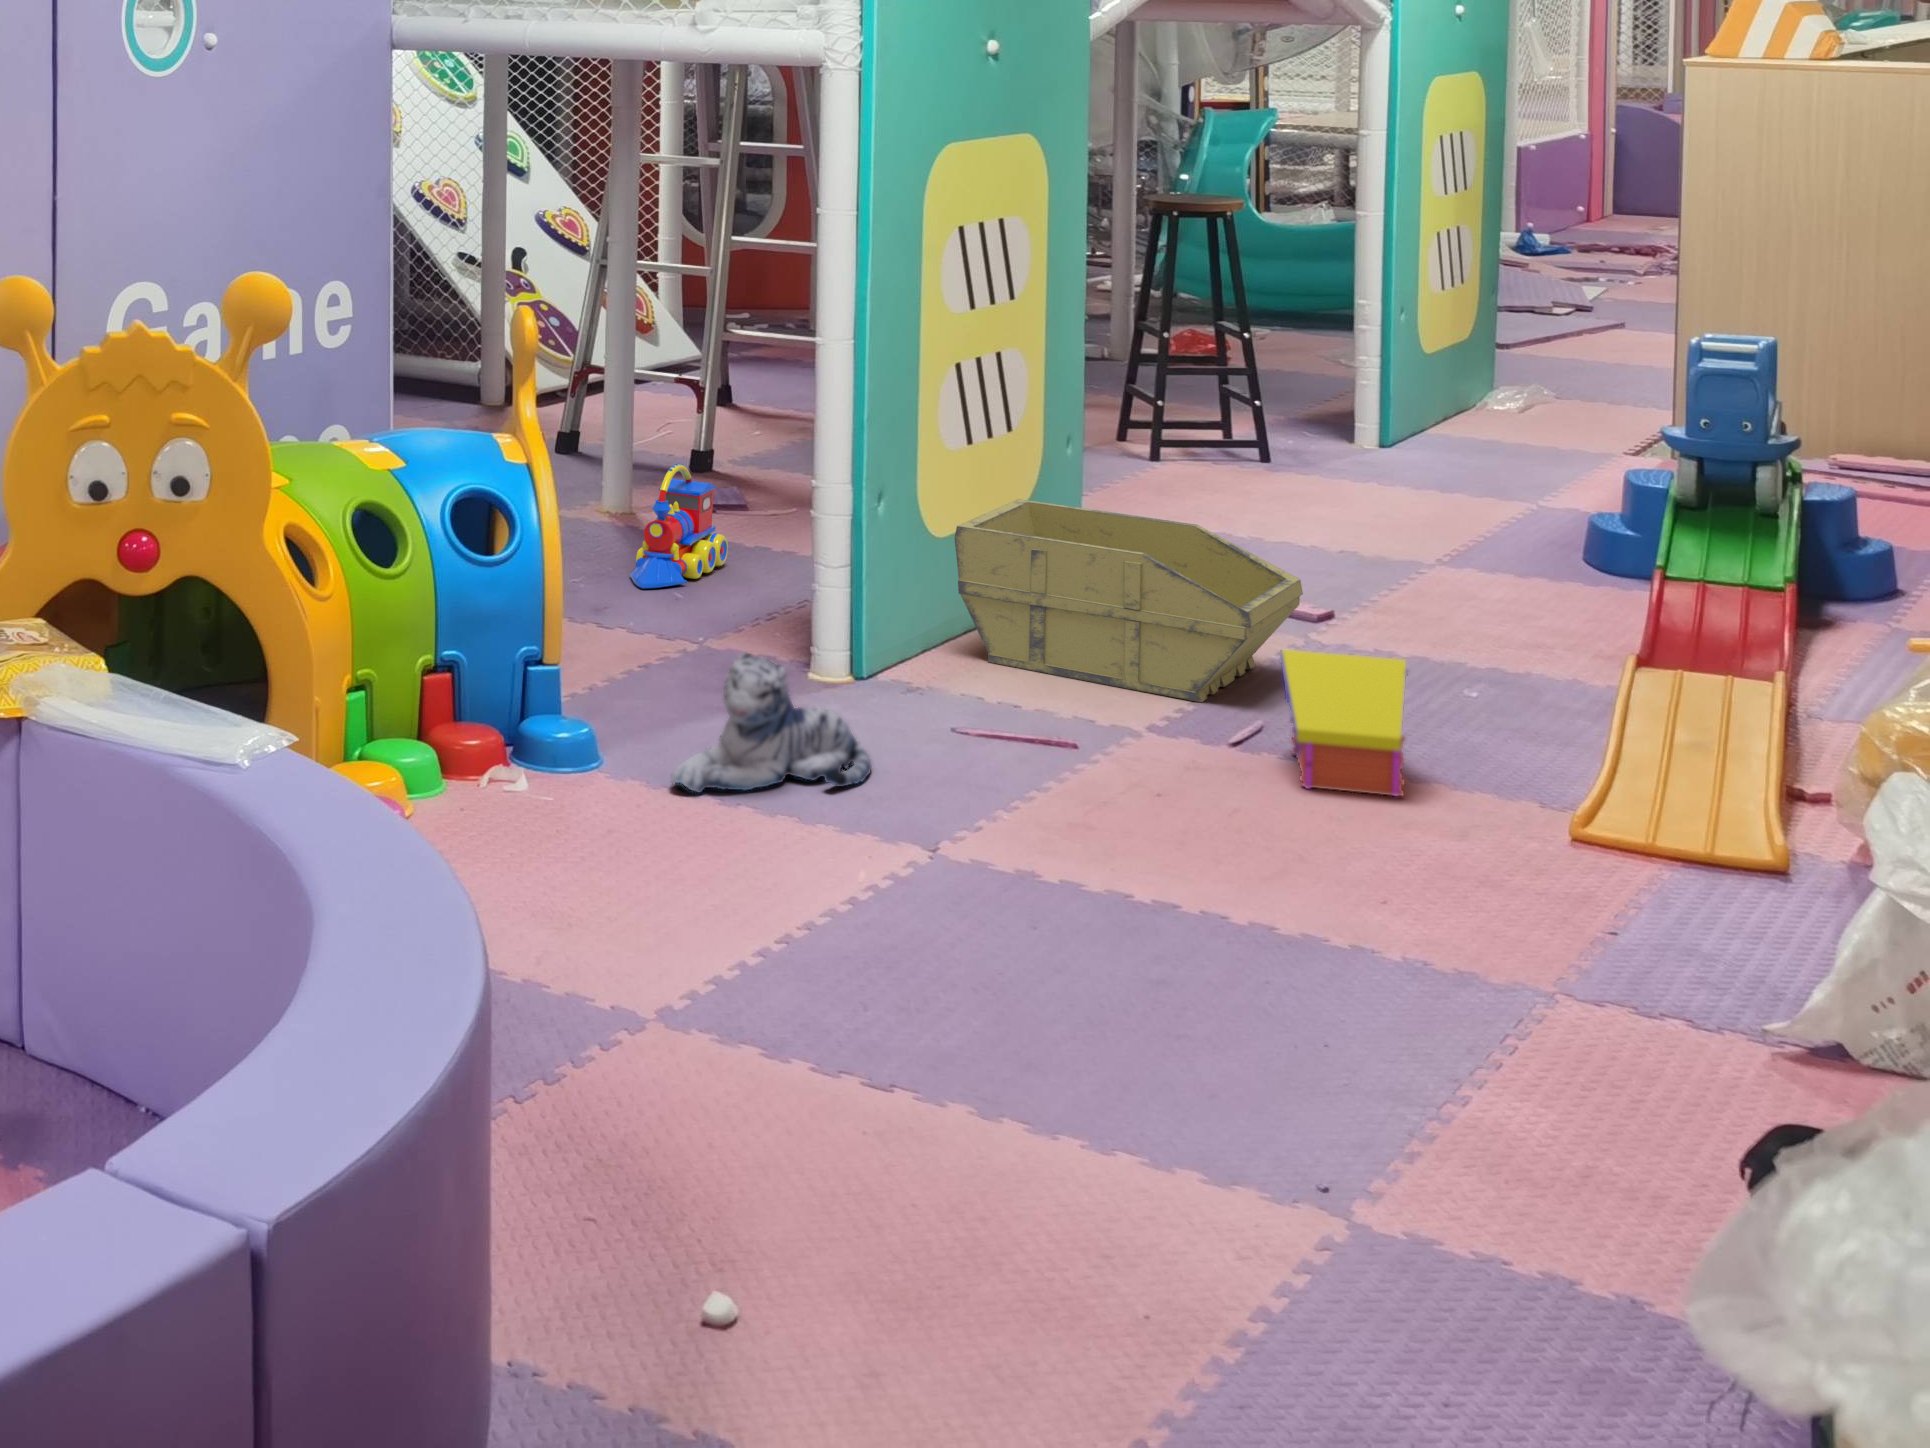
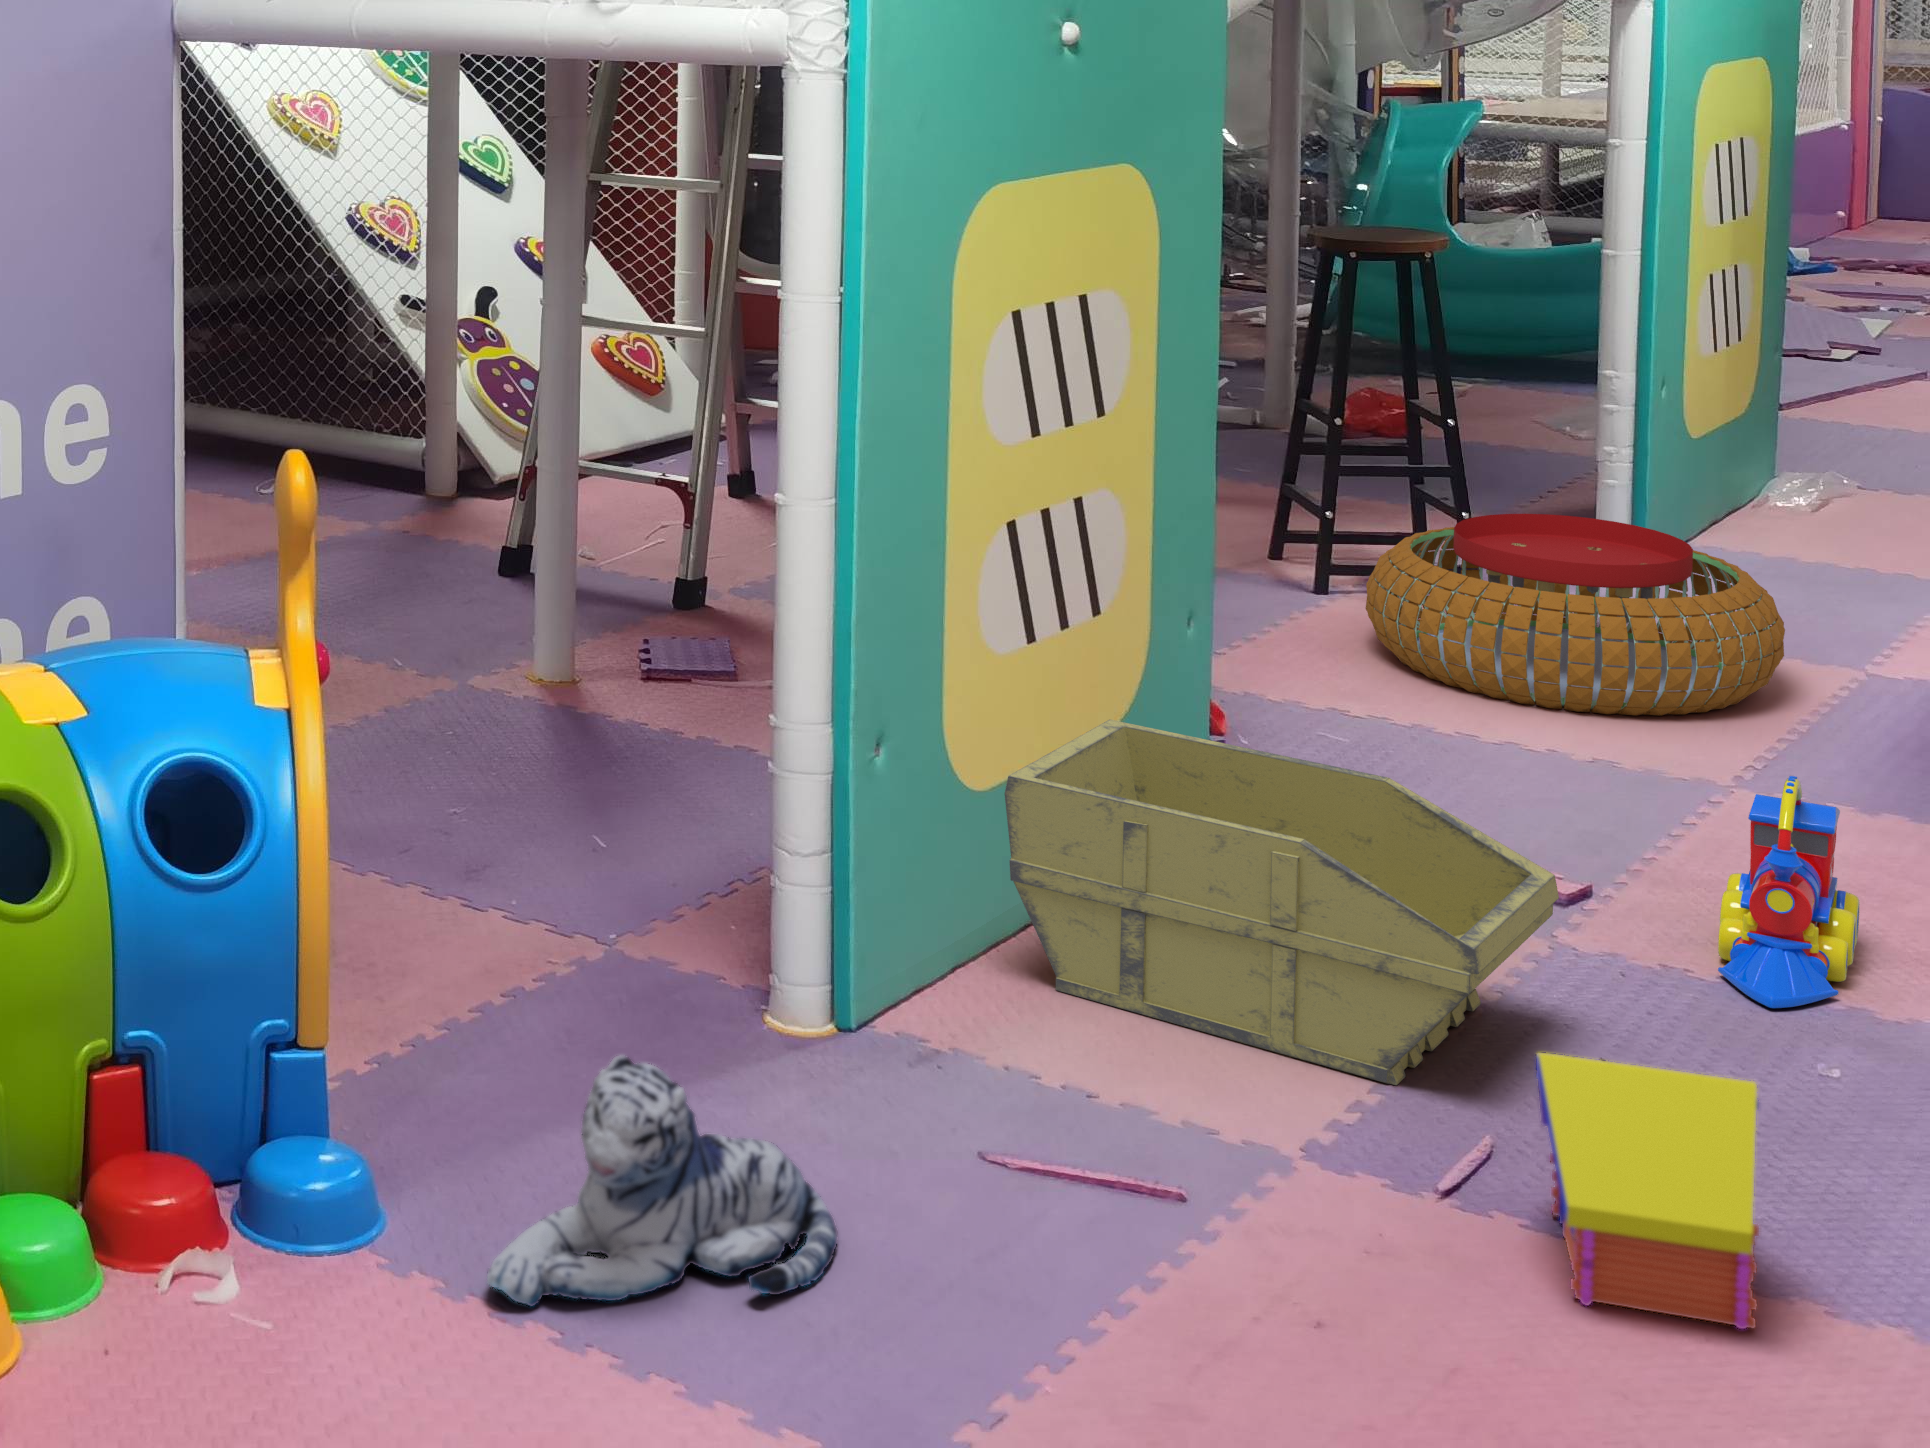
pouf: none [1186,395,1474,526] -> present [1366,514,1785,716]
toy train: present [630,463,728,588] -> present [1718,776,1860,1008]

